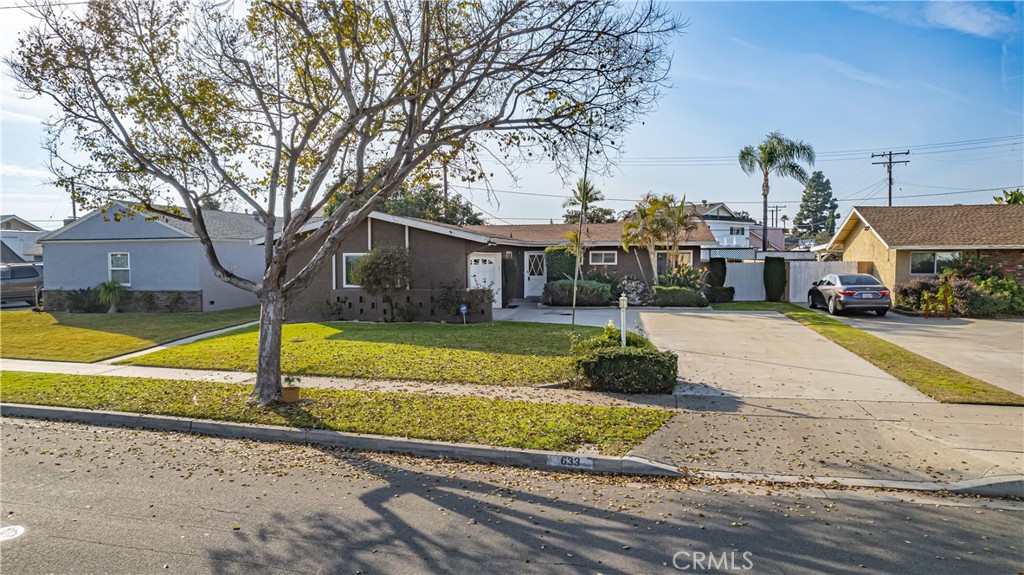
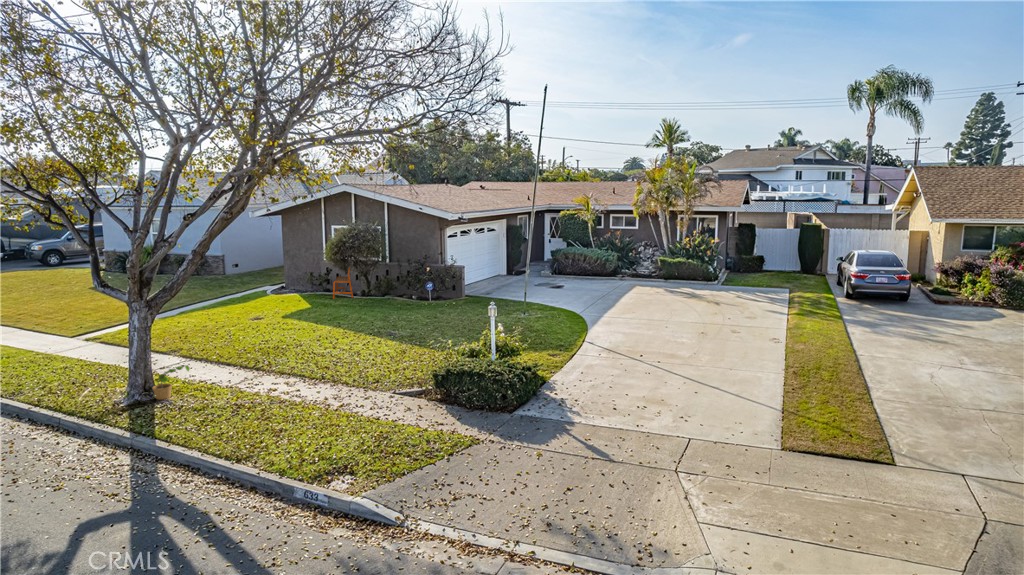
bench: present [924,287,949,319] -> present [333,268,353,299]

